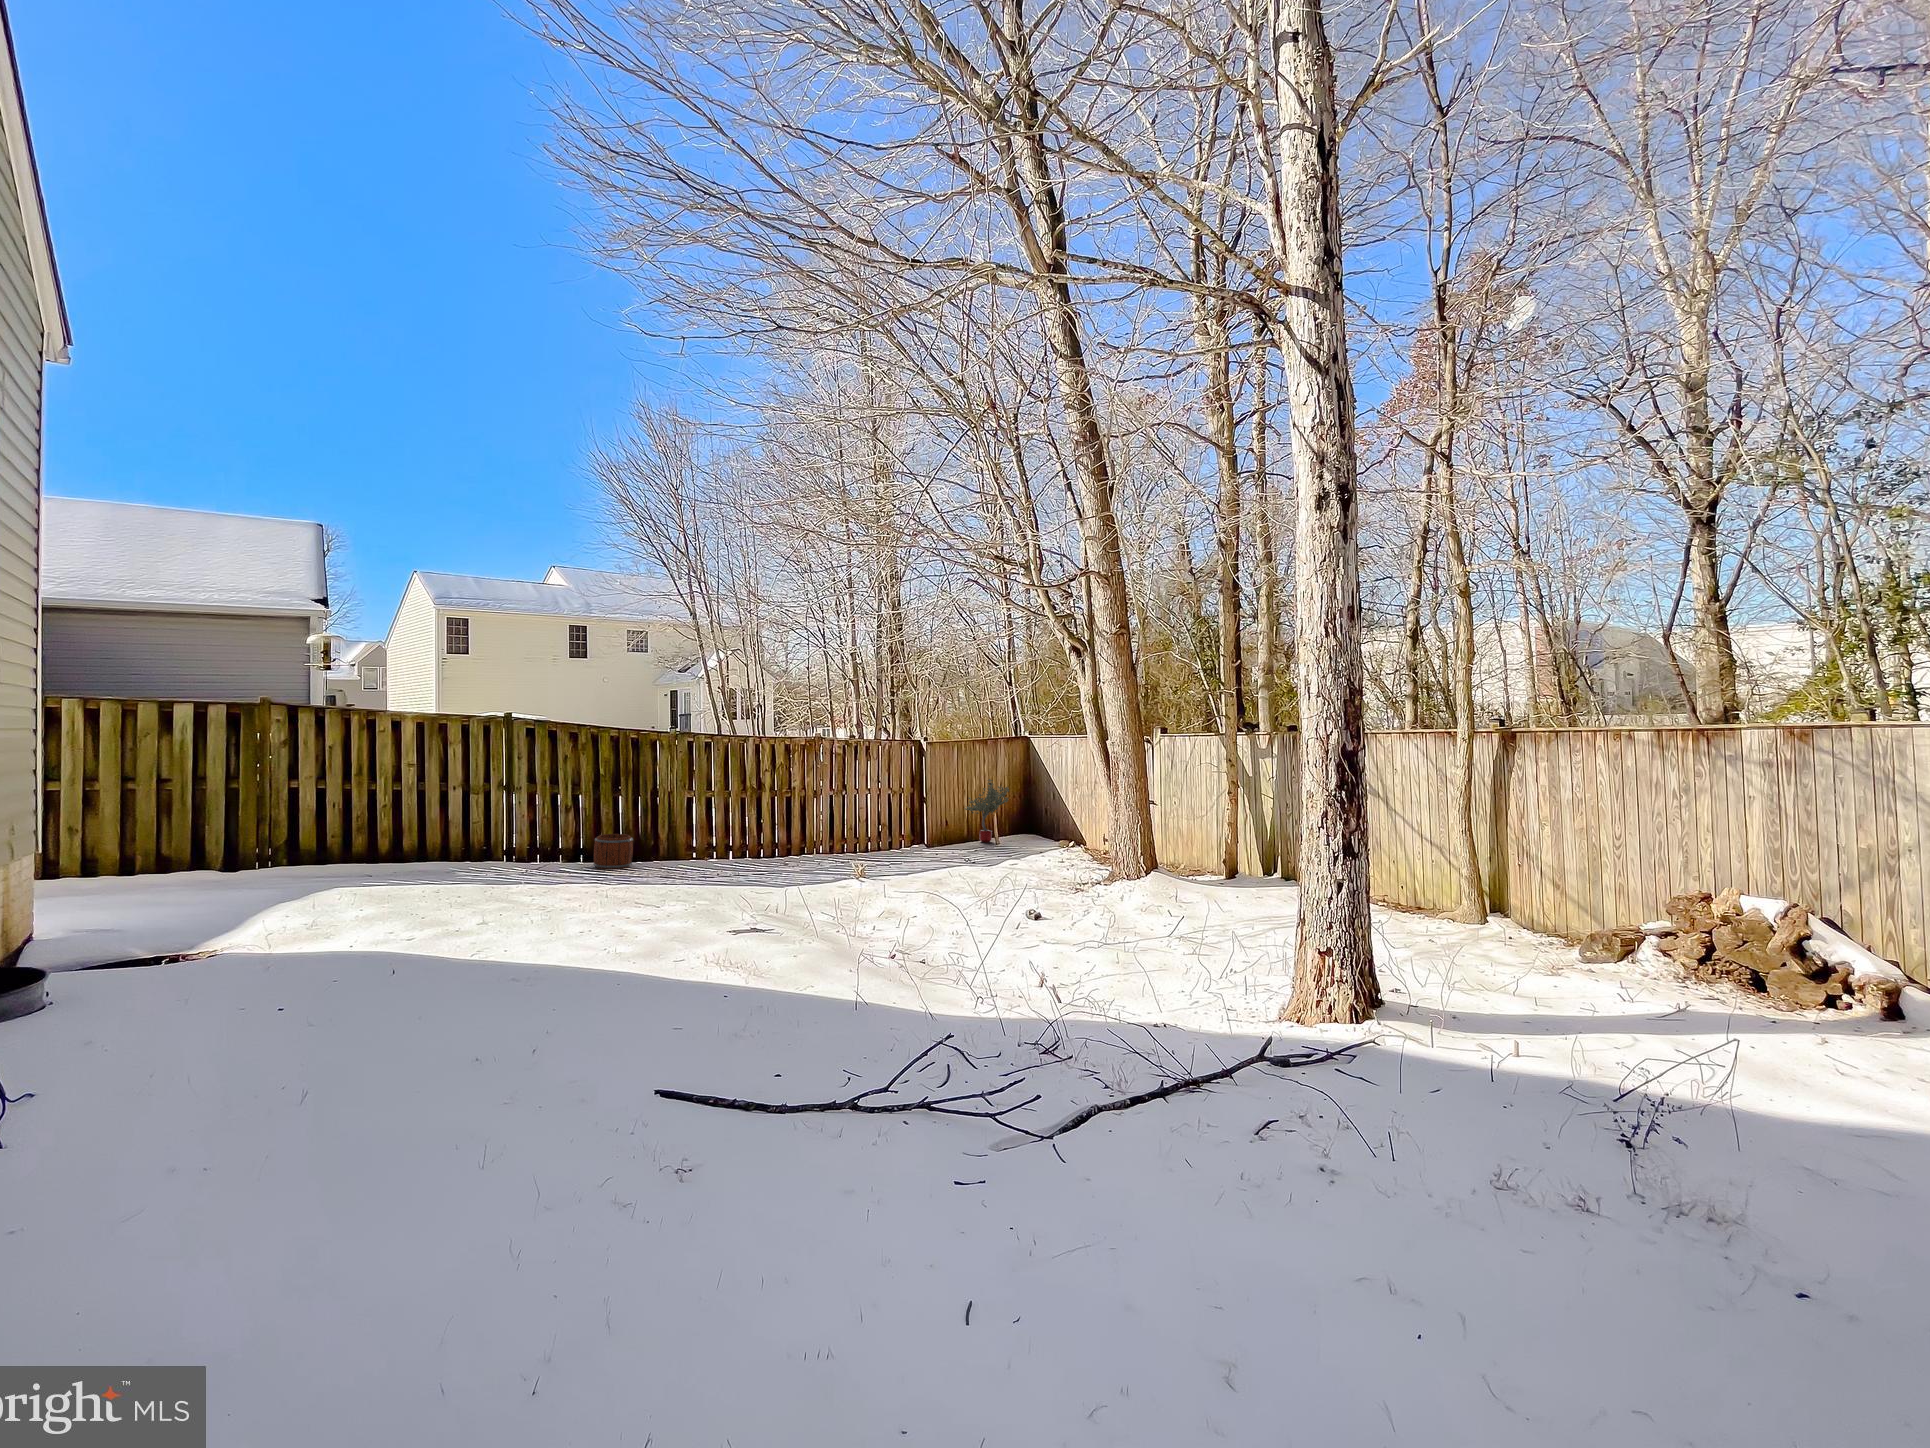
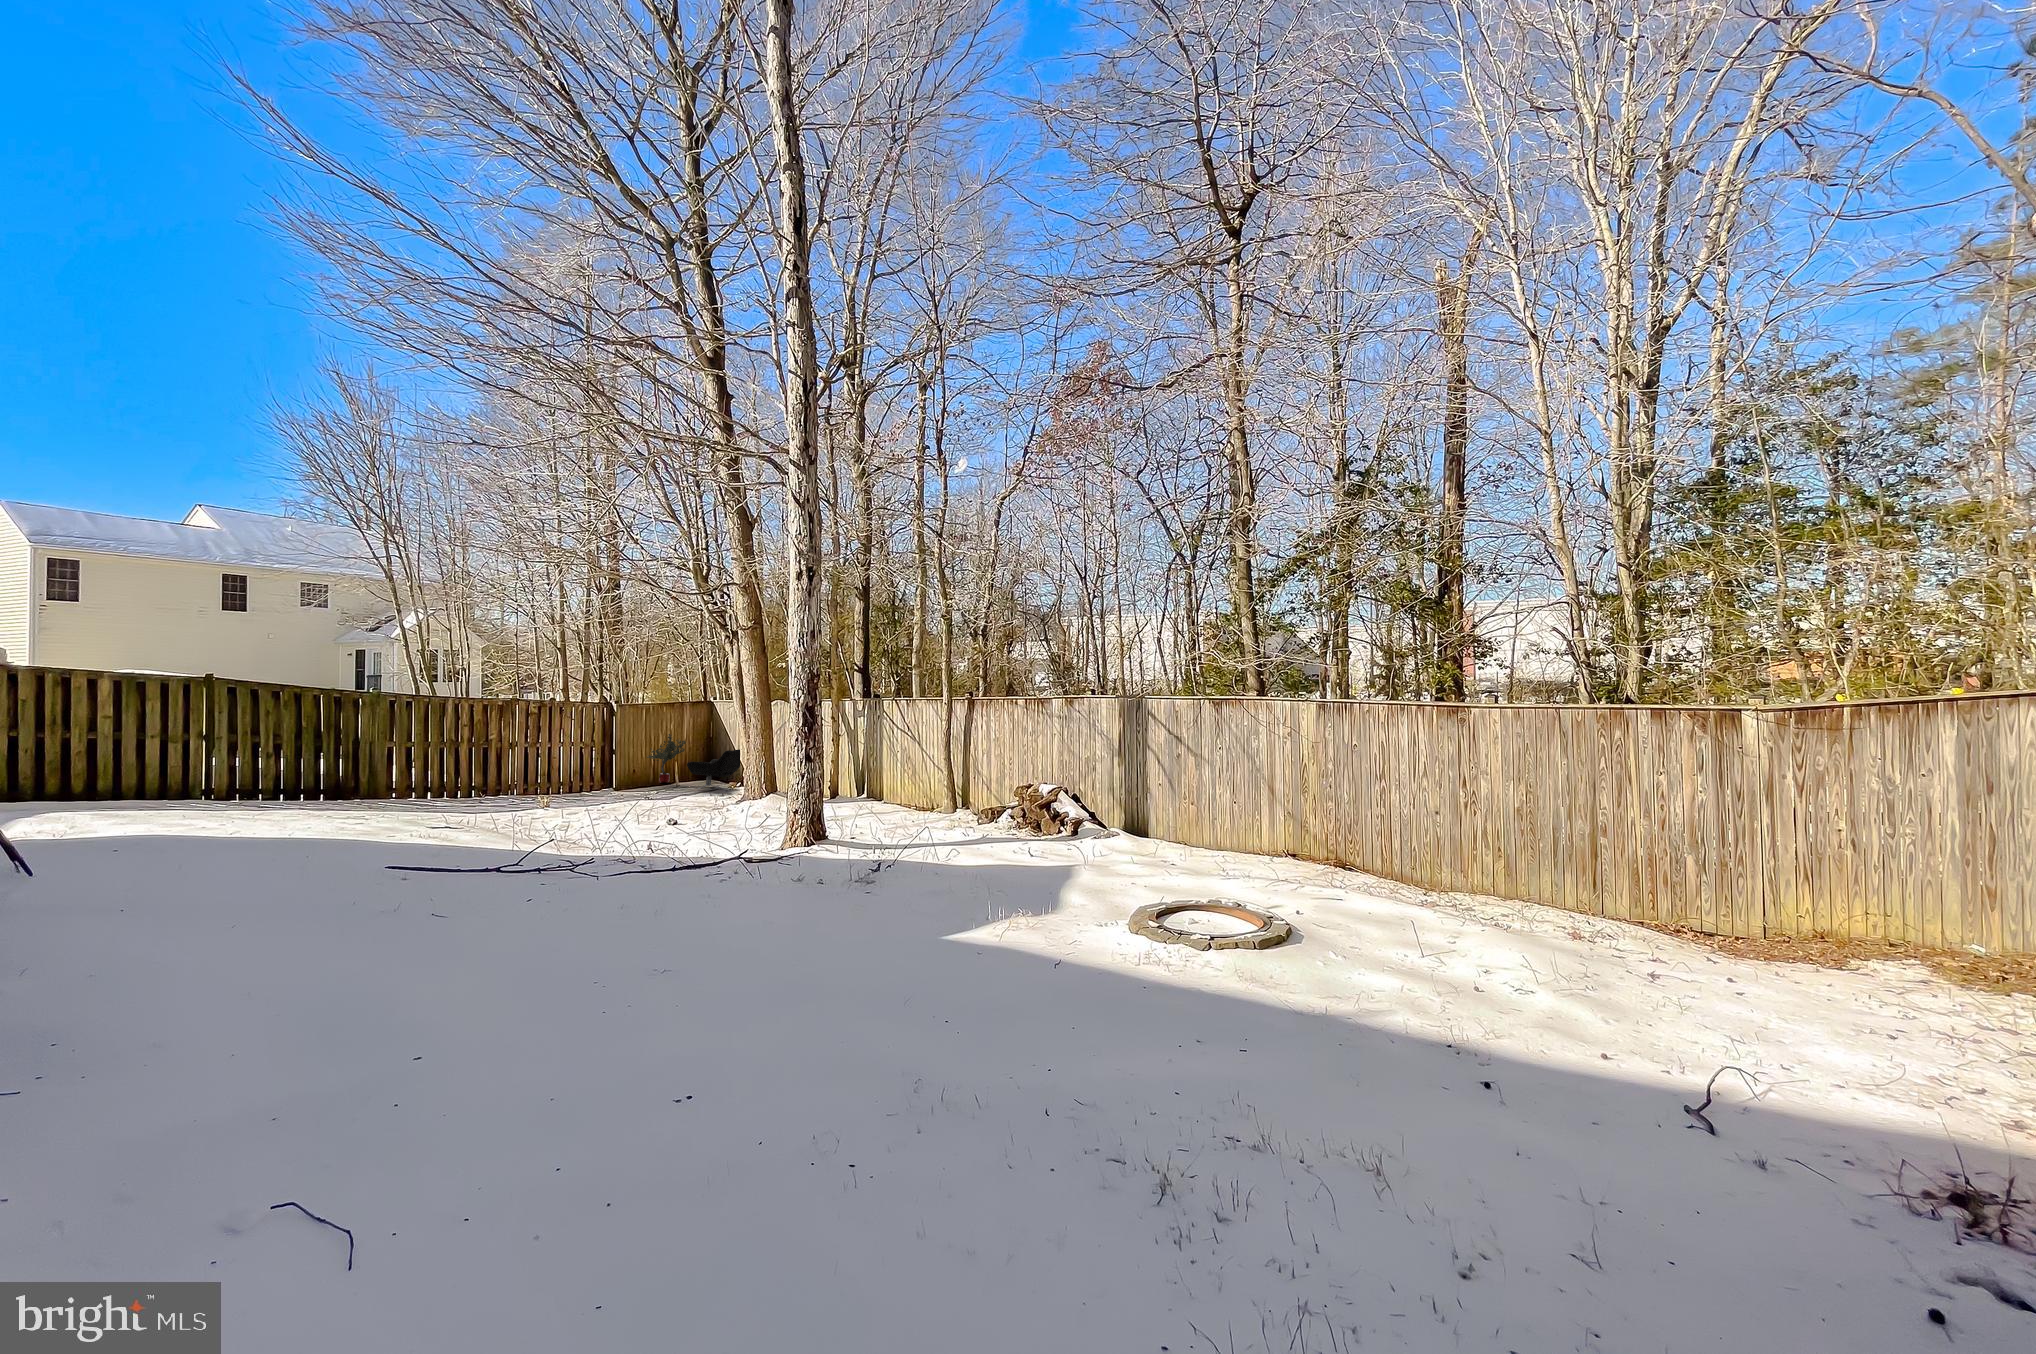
lounge chair: none [1016,800,1087,853] -> present [687,749,740,789]
bucket: present [593,834,633,869] -> none [295,777,336,806]

